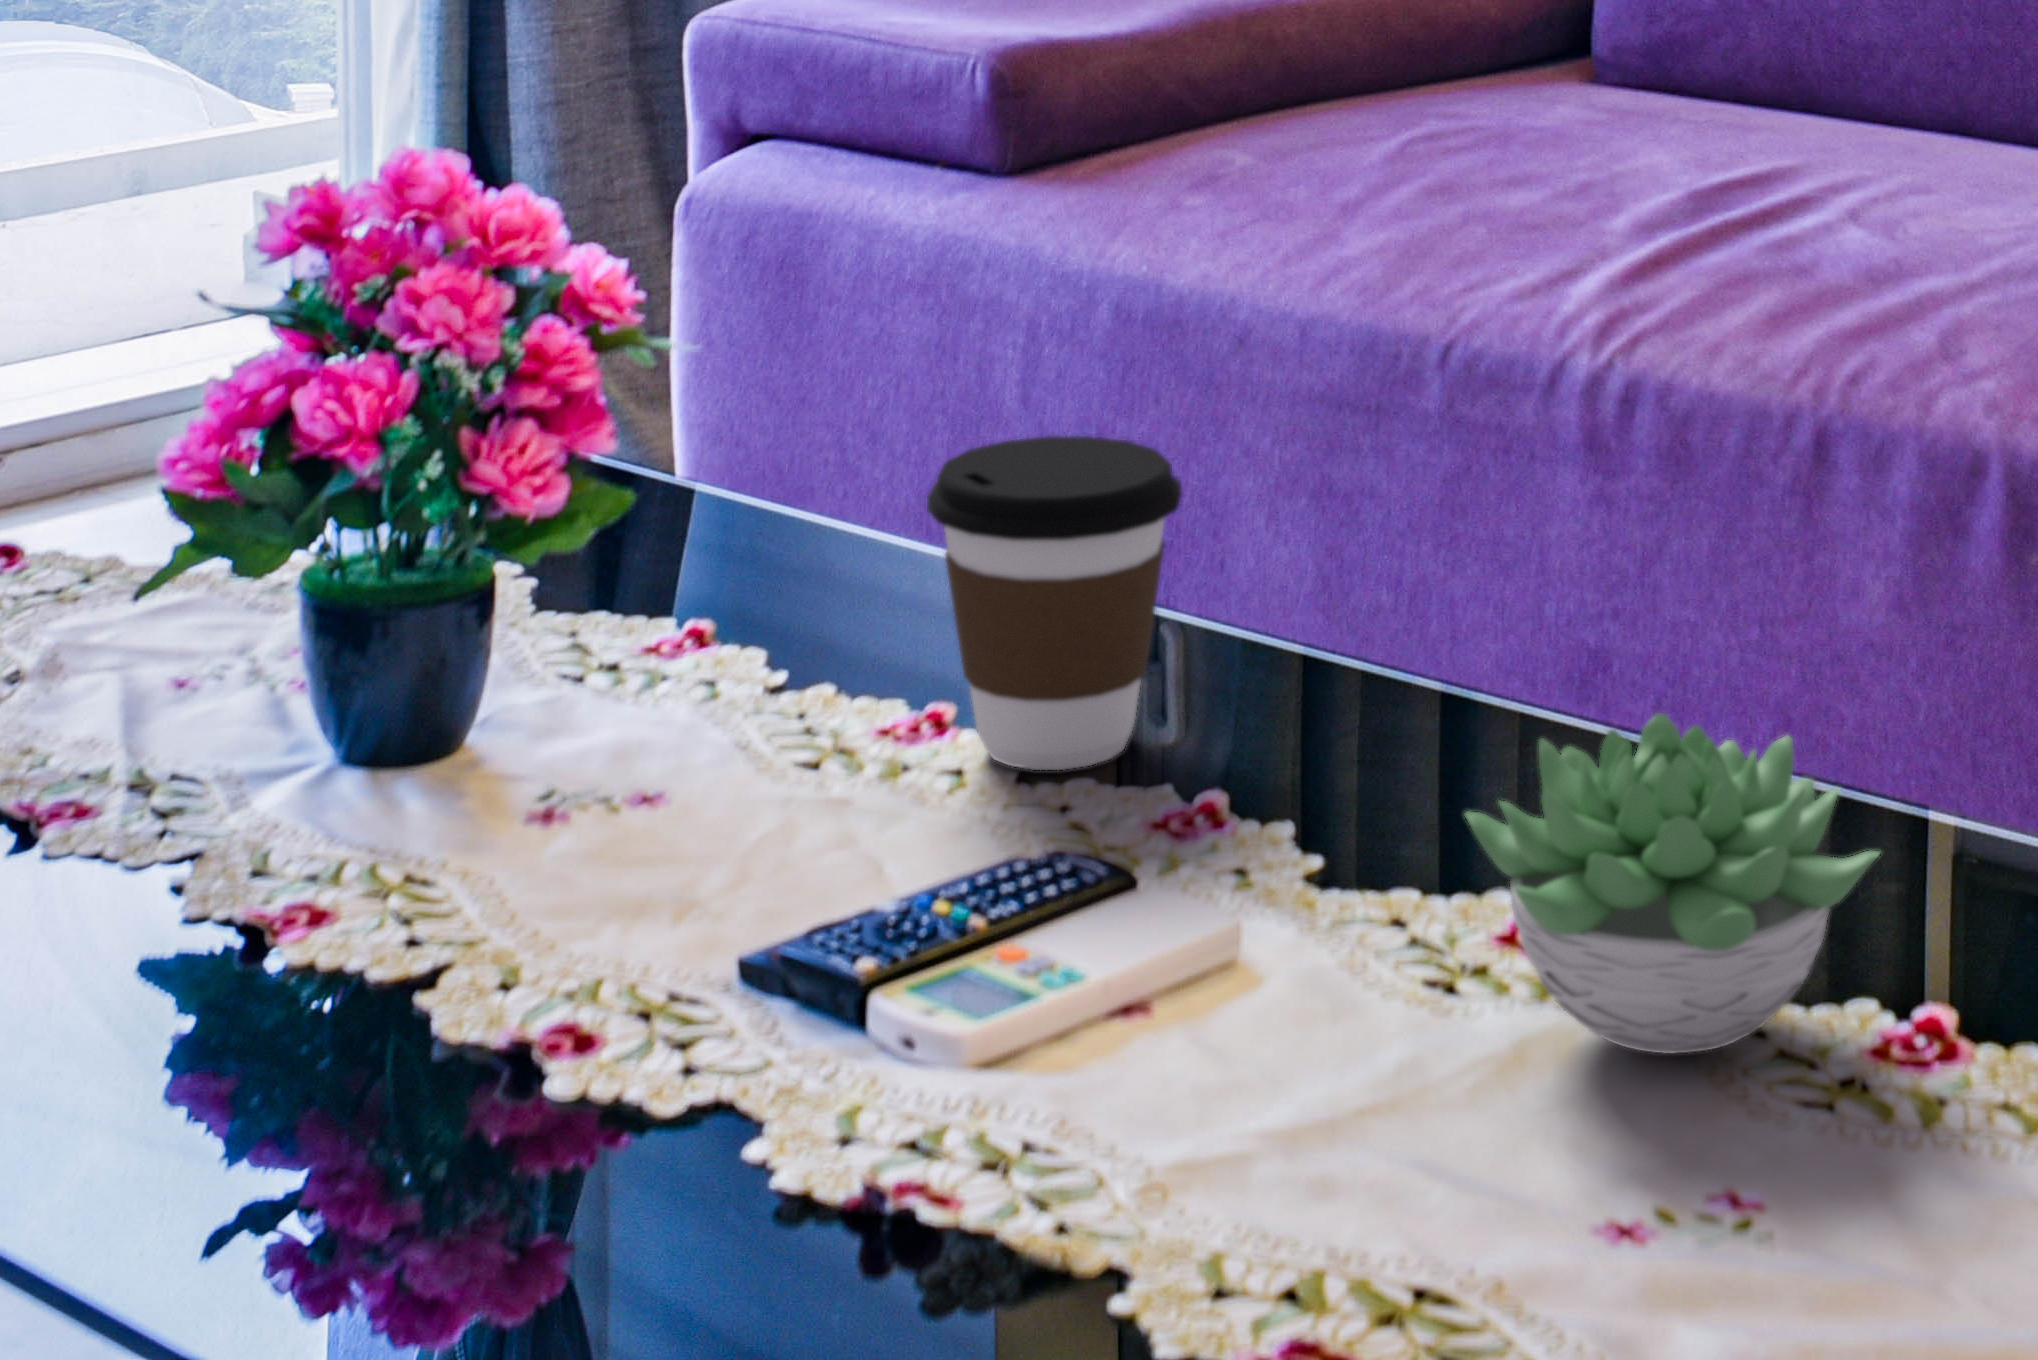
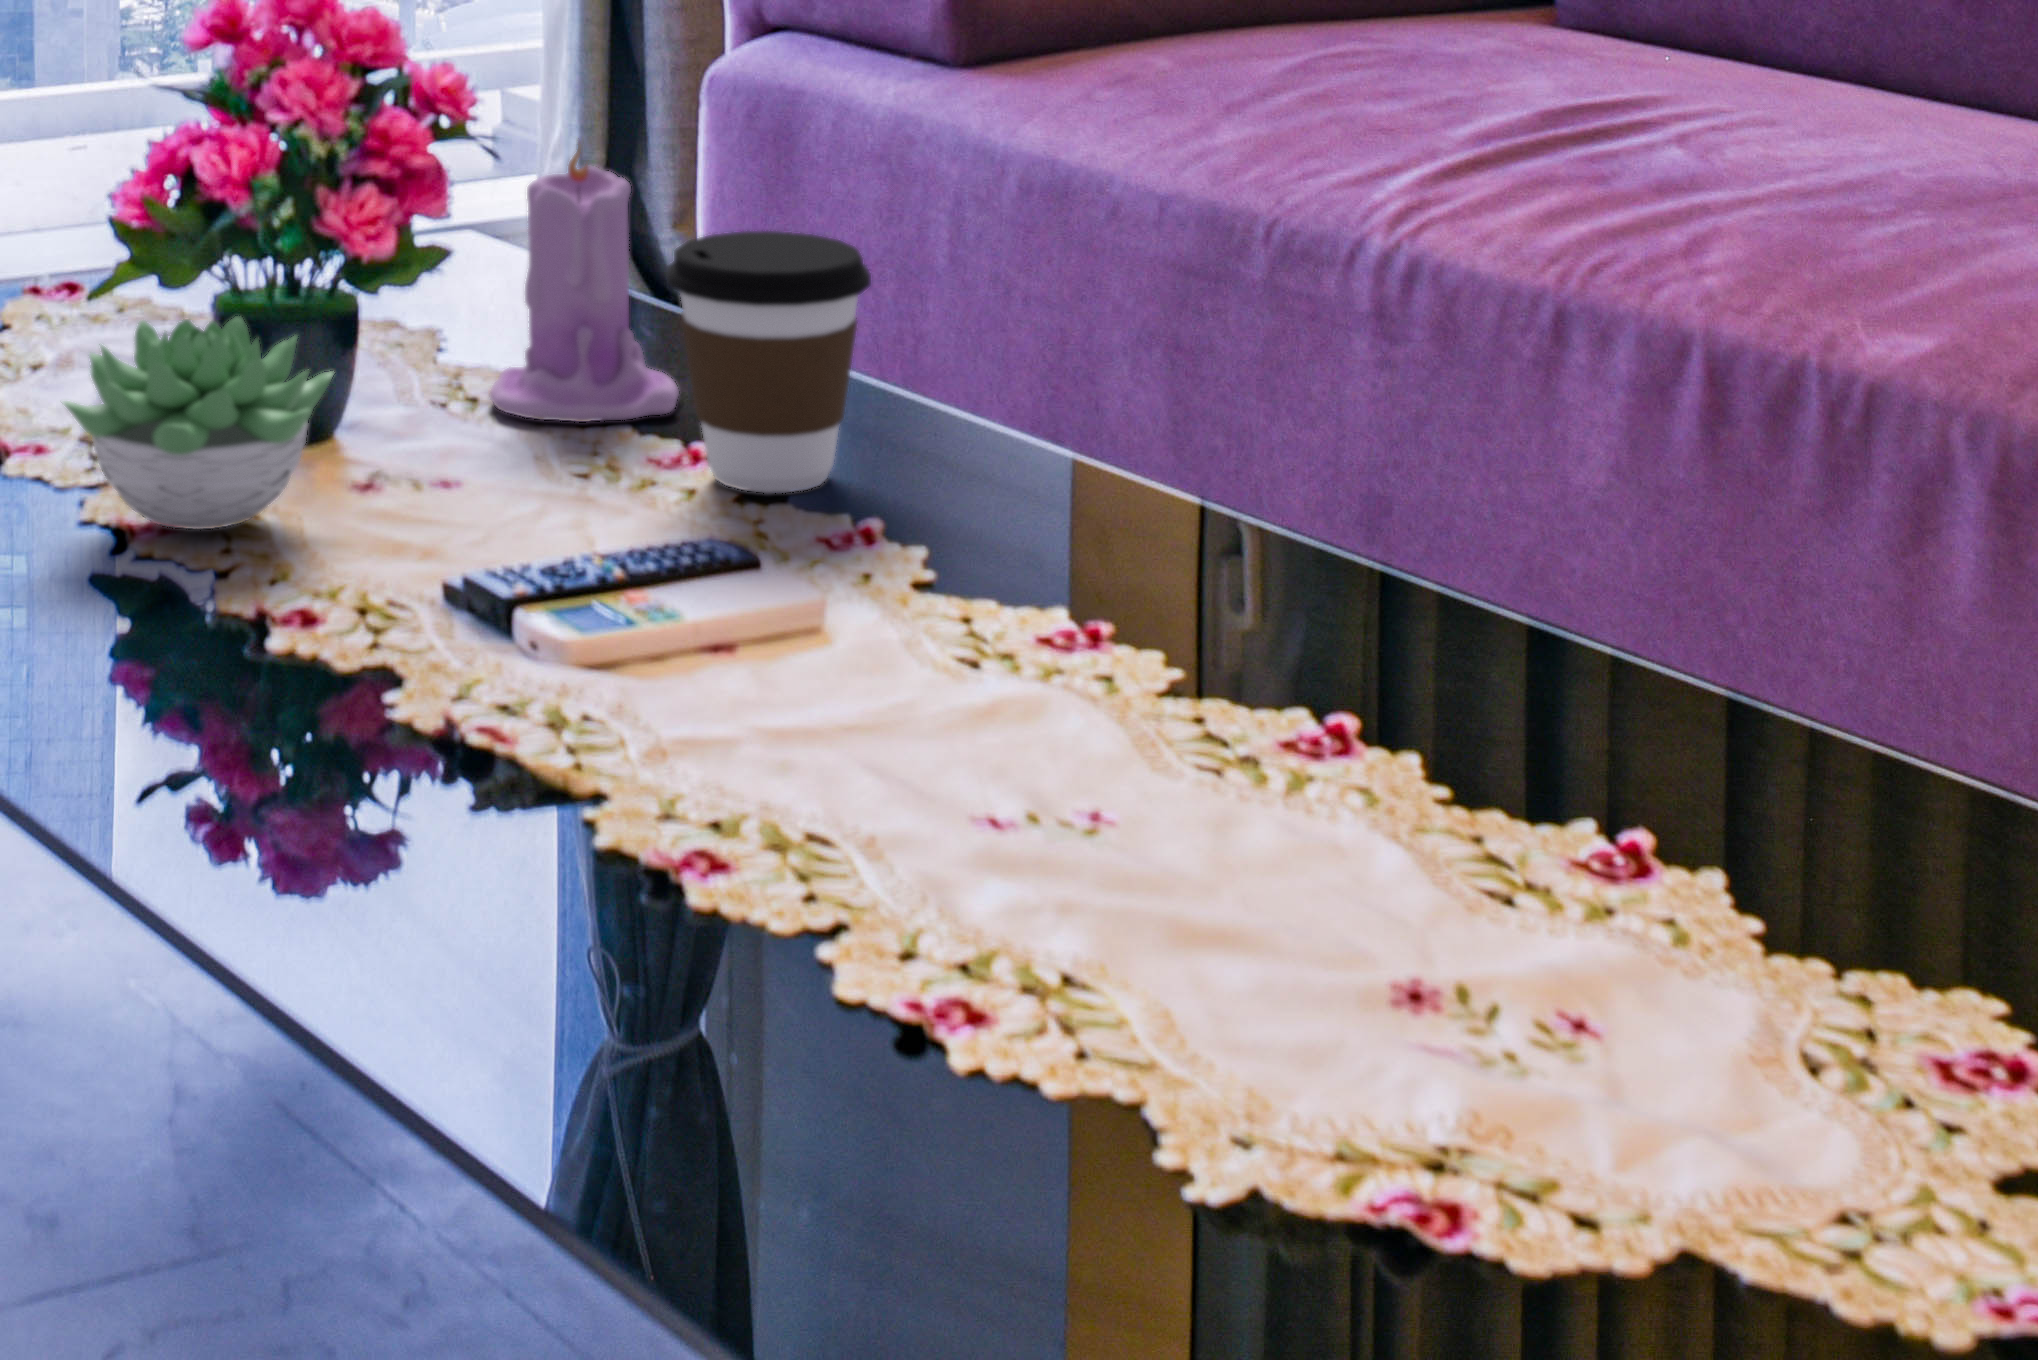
candle: none [645,336,890,699] -> present [490,147,679,422]
succulent plant: present [1465,713,1879,1054] -> present [63,316,333,529]

